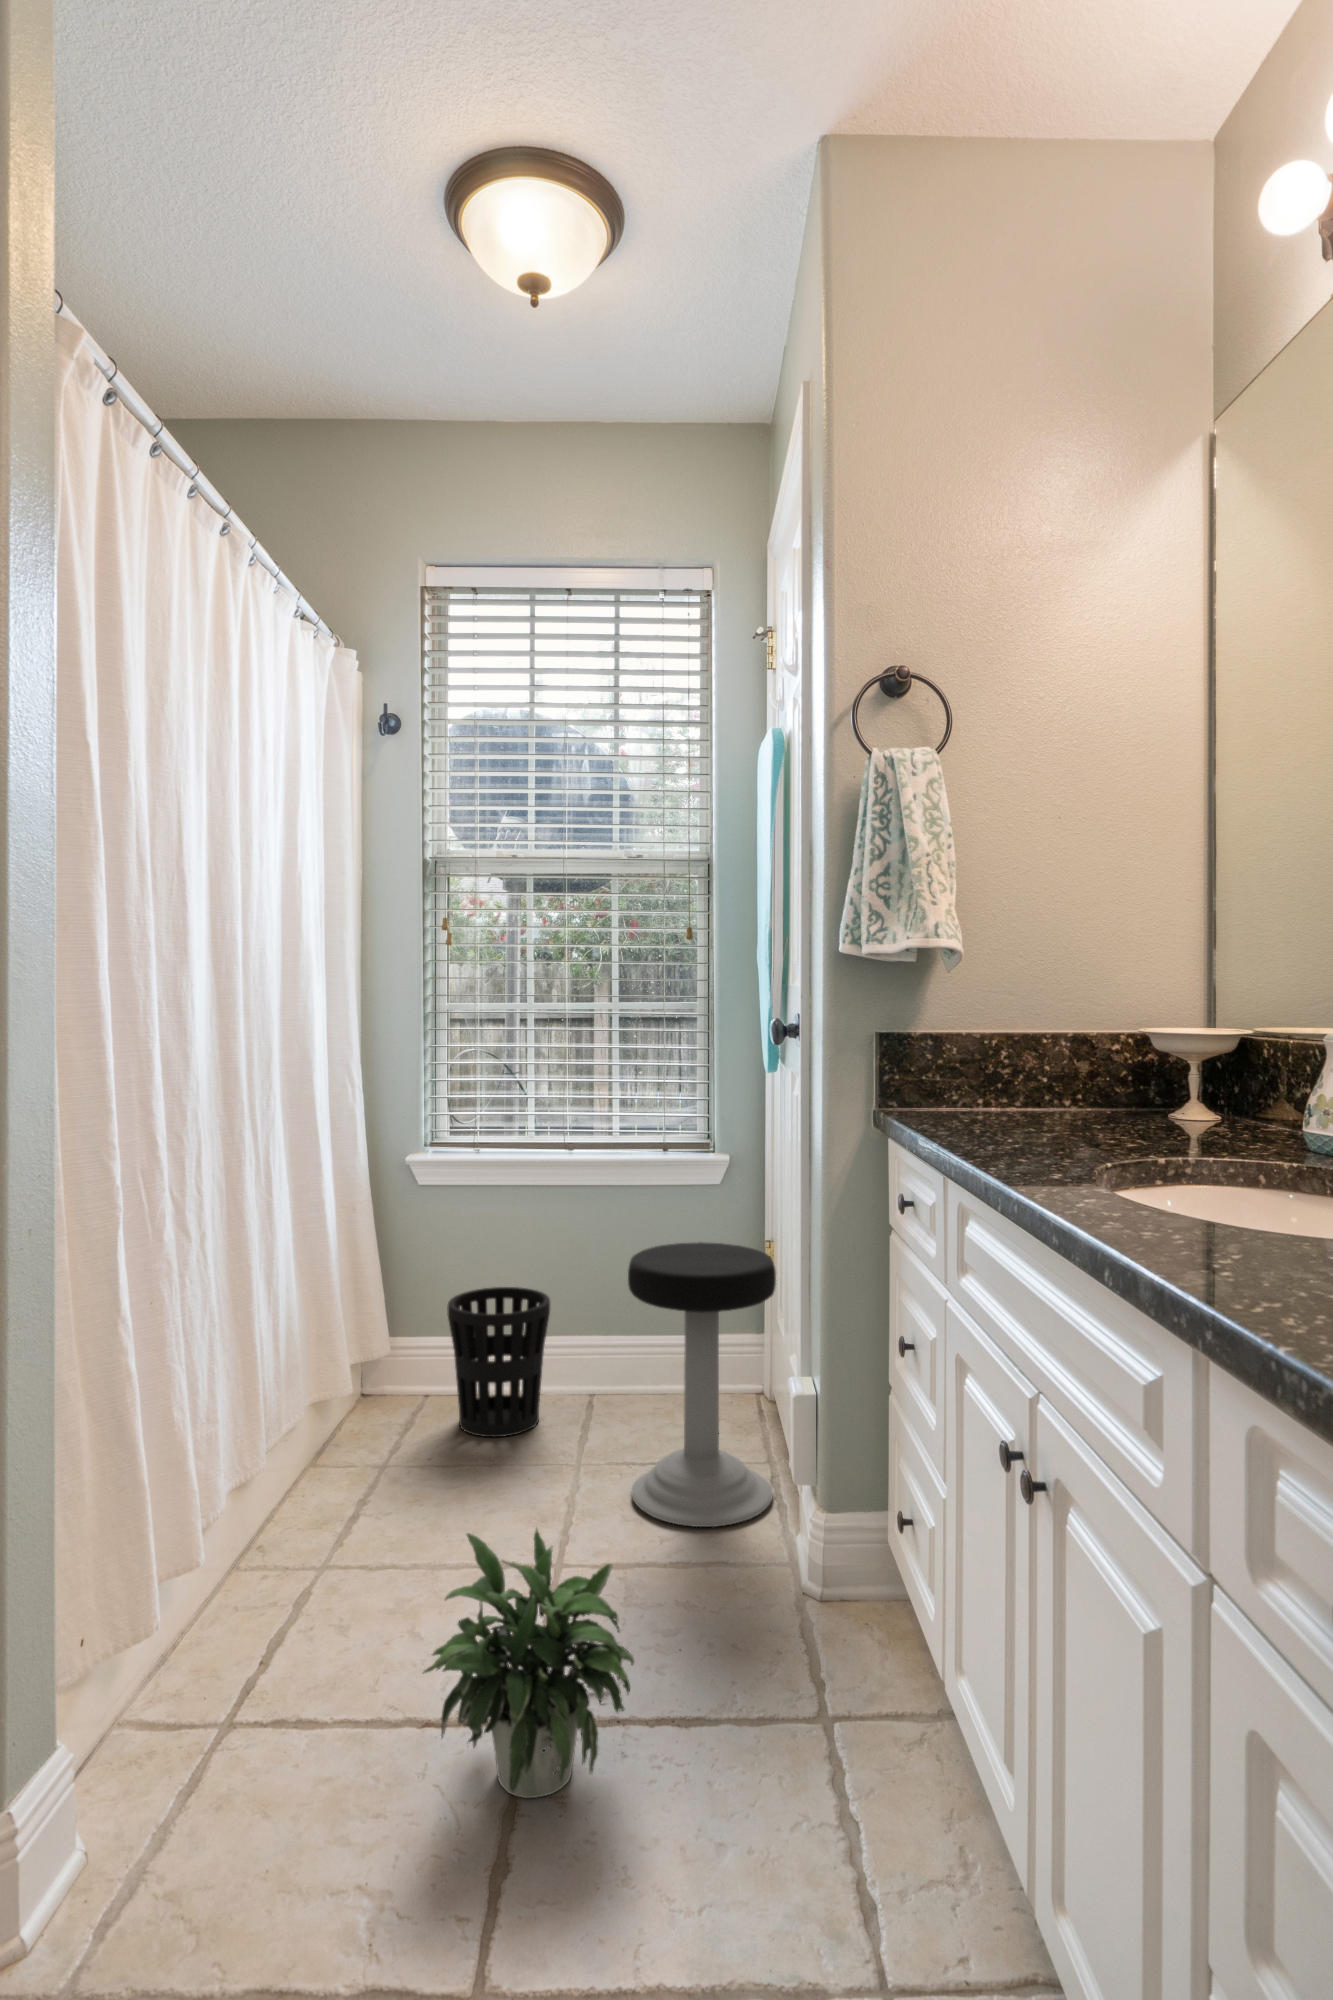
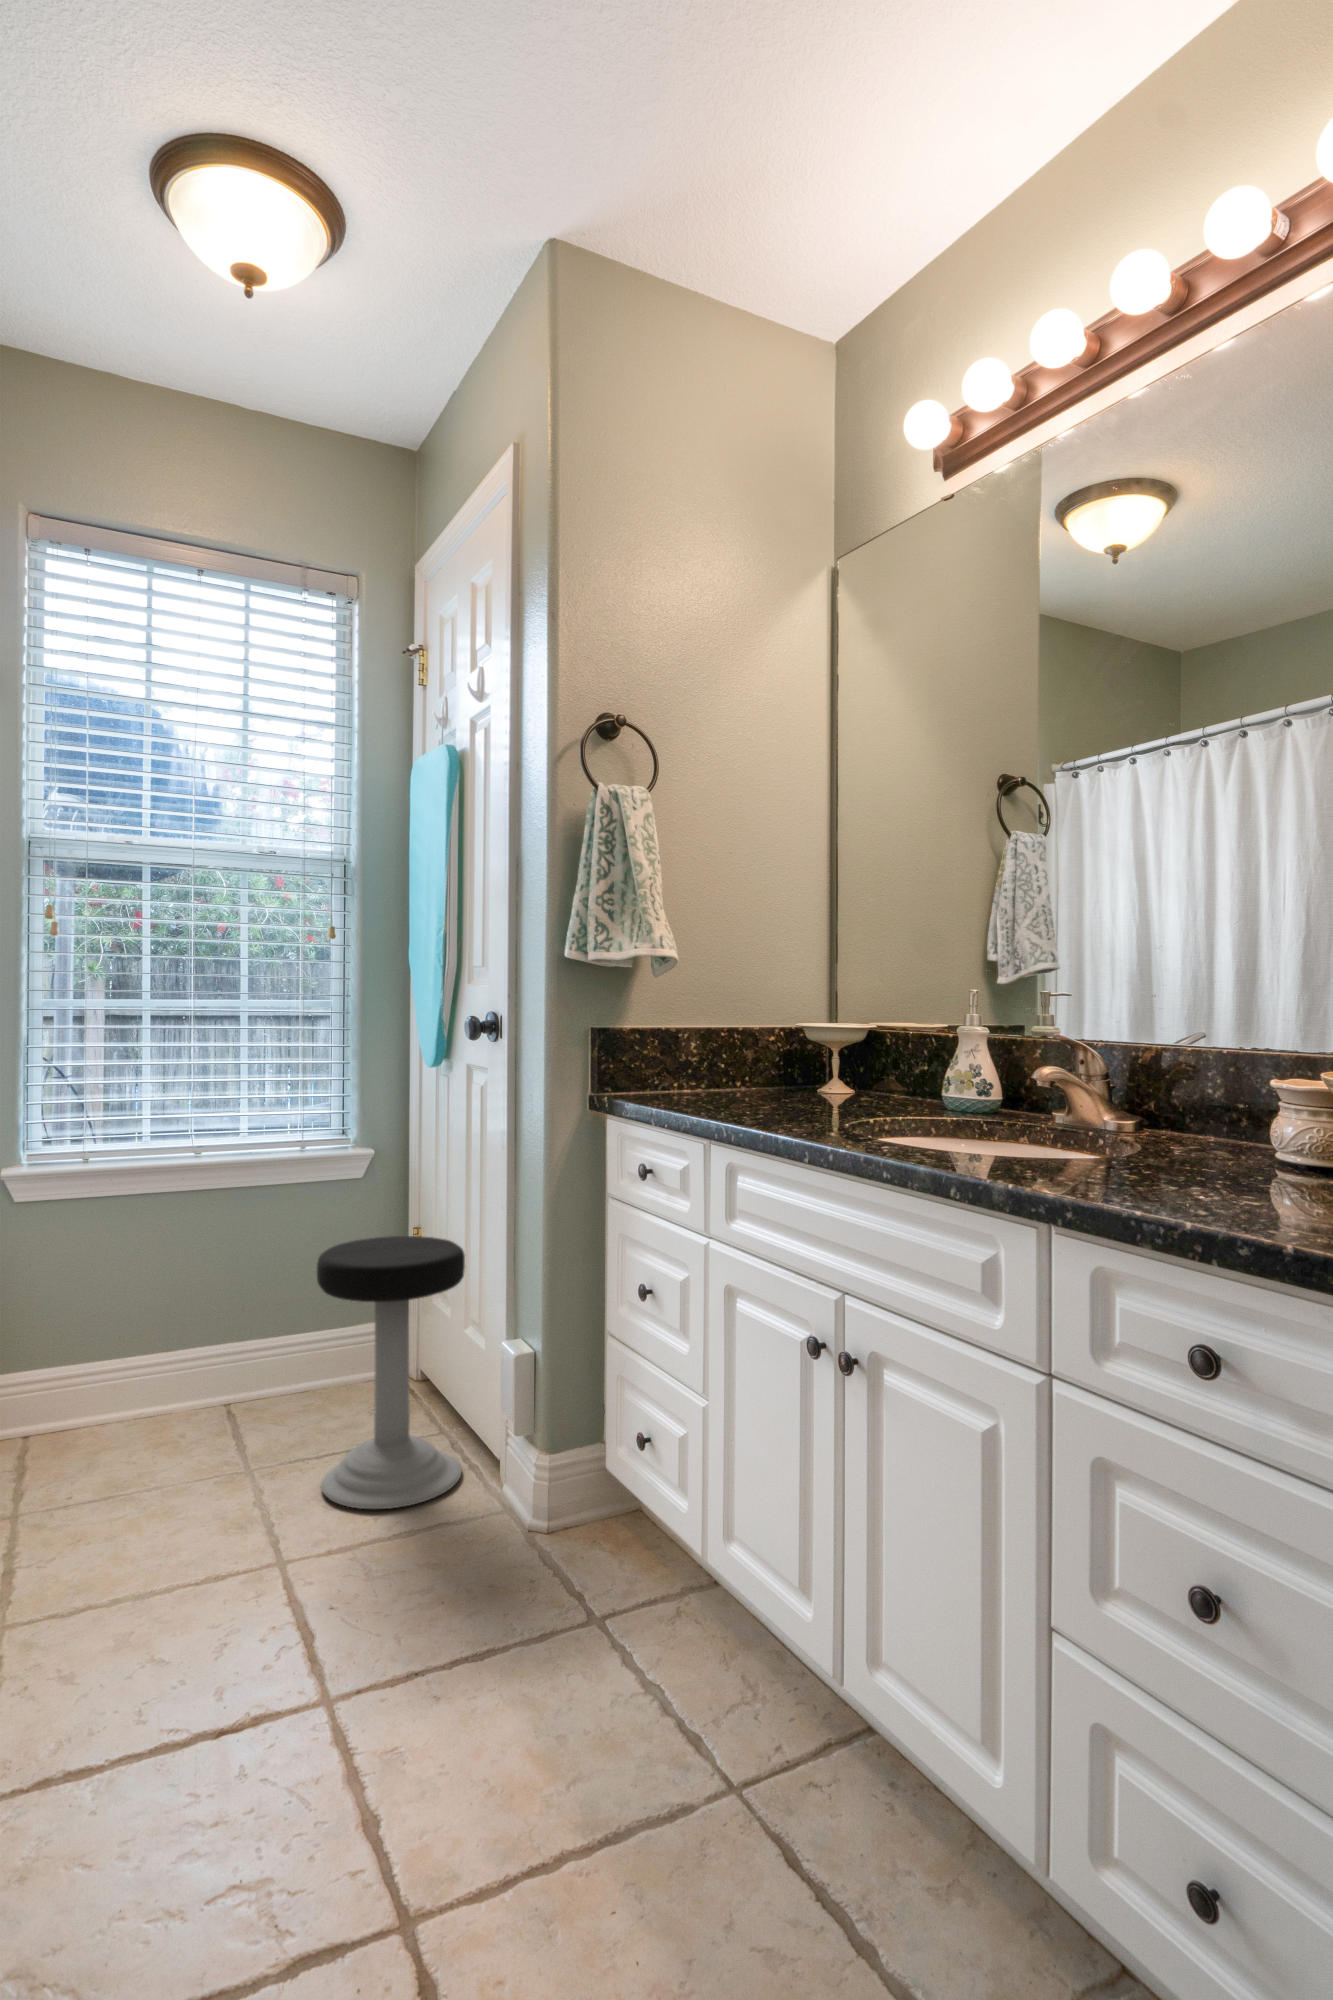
wastebasket: present [447,1287,550,1437] -> none [69,1311,192,1476]
potted plant: present [423,1529,634,1798] -> none [261,1514,470,1762]

